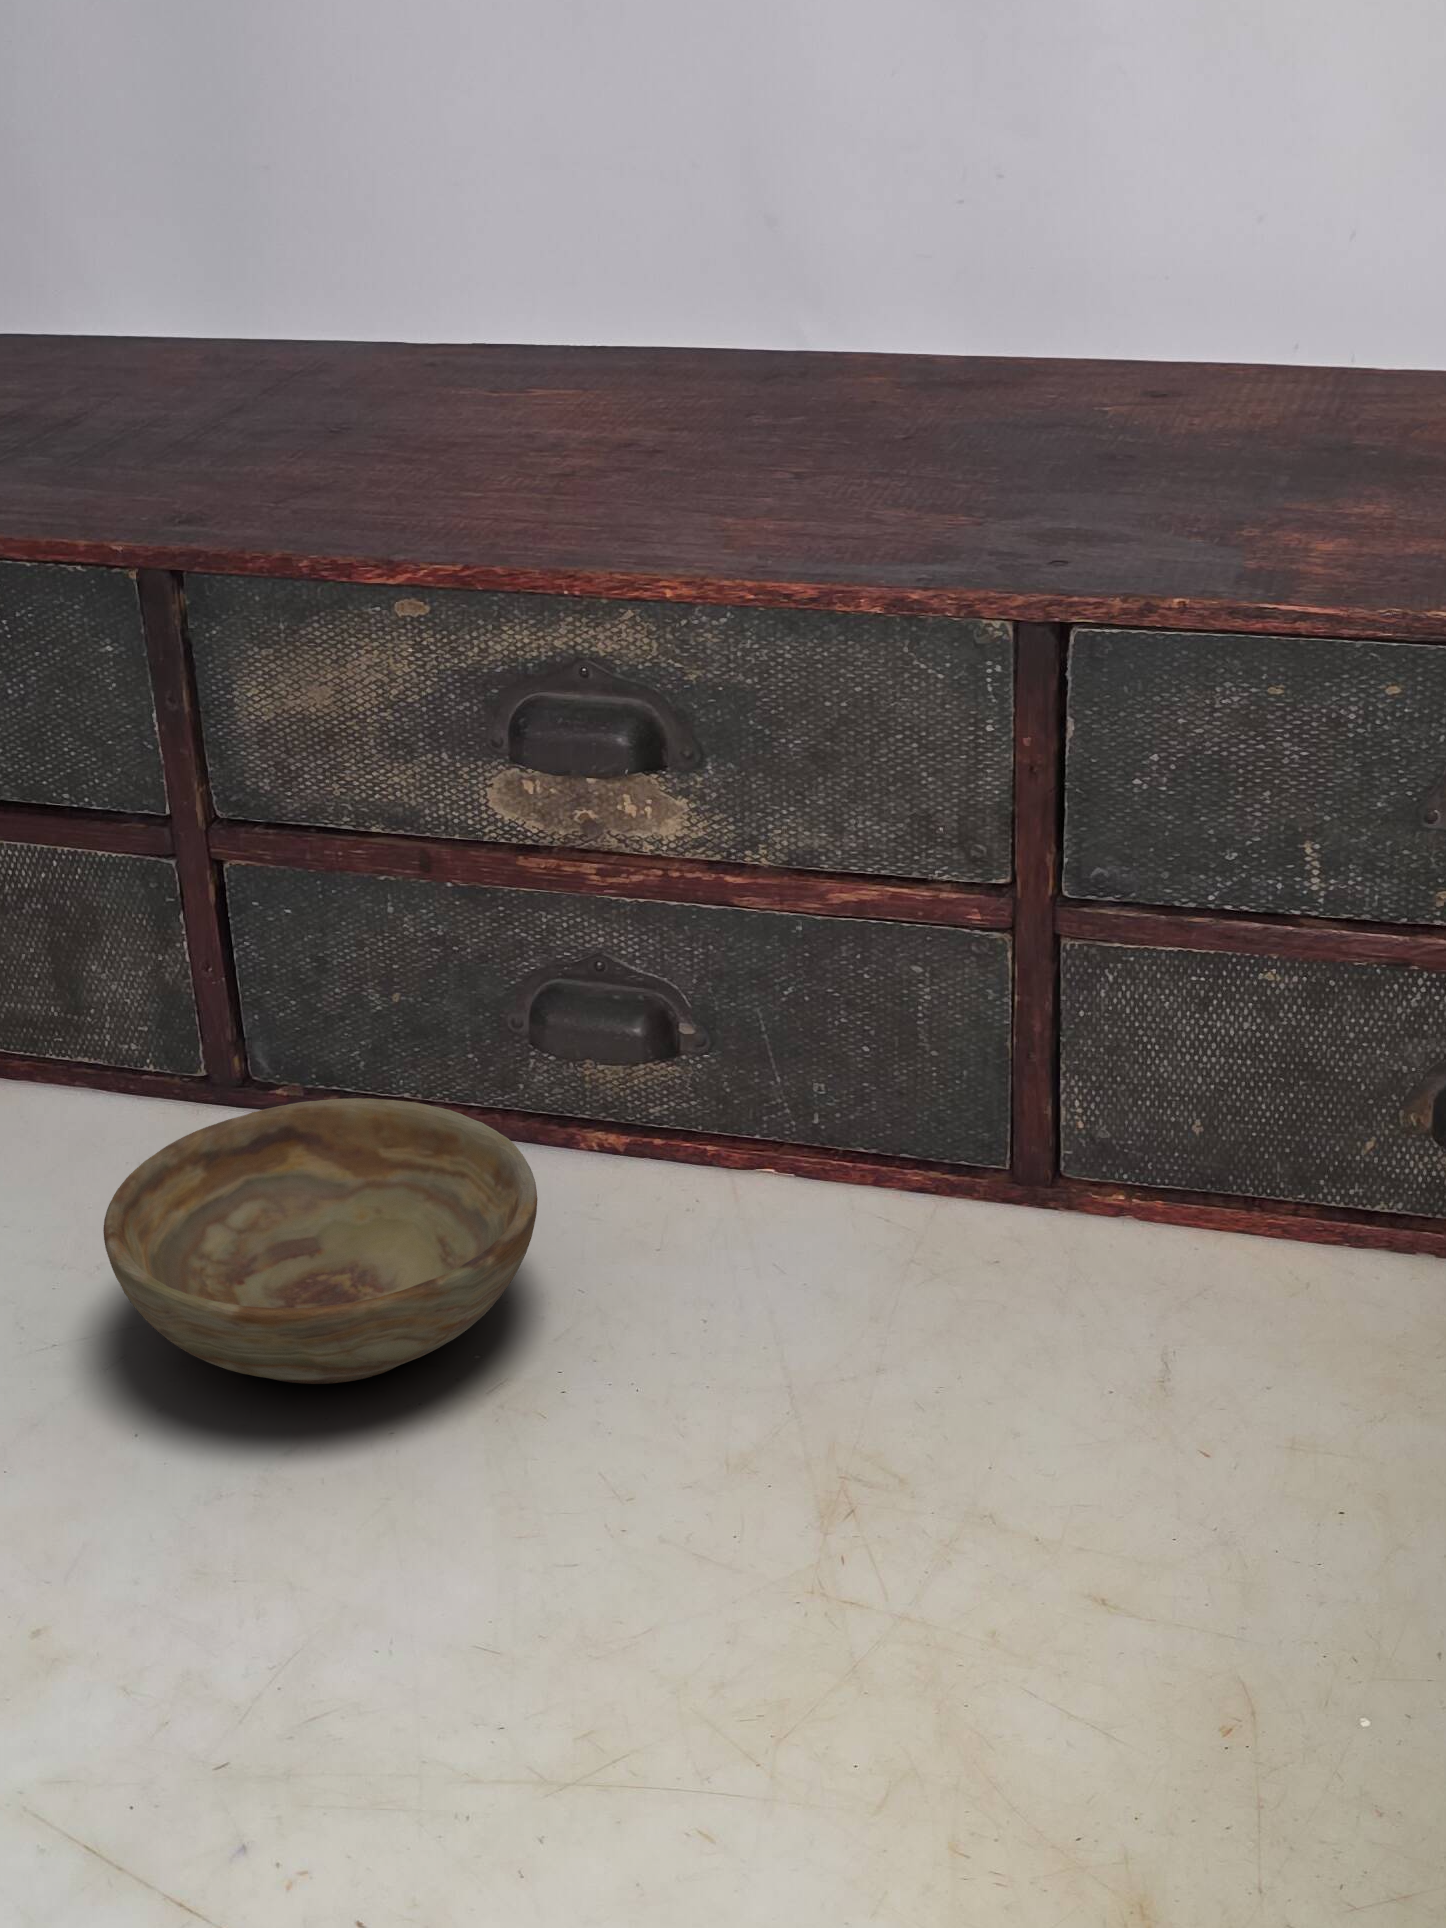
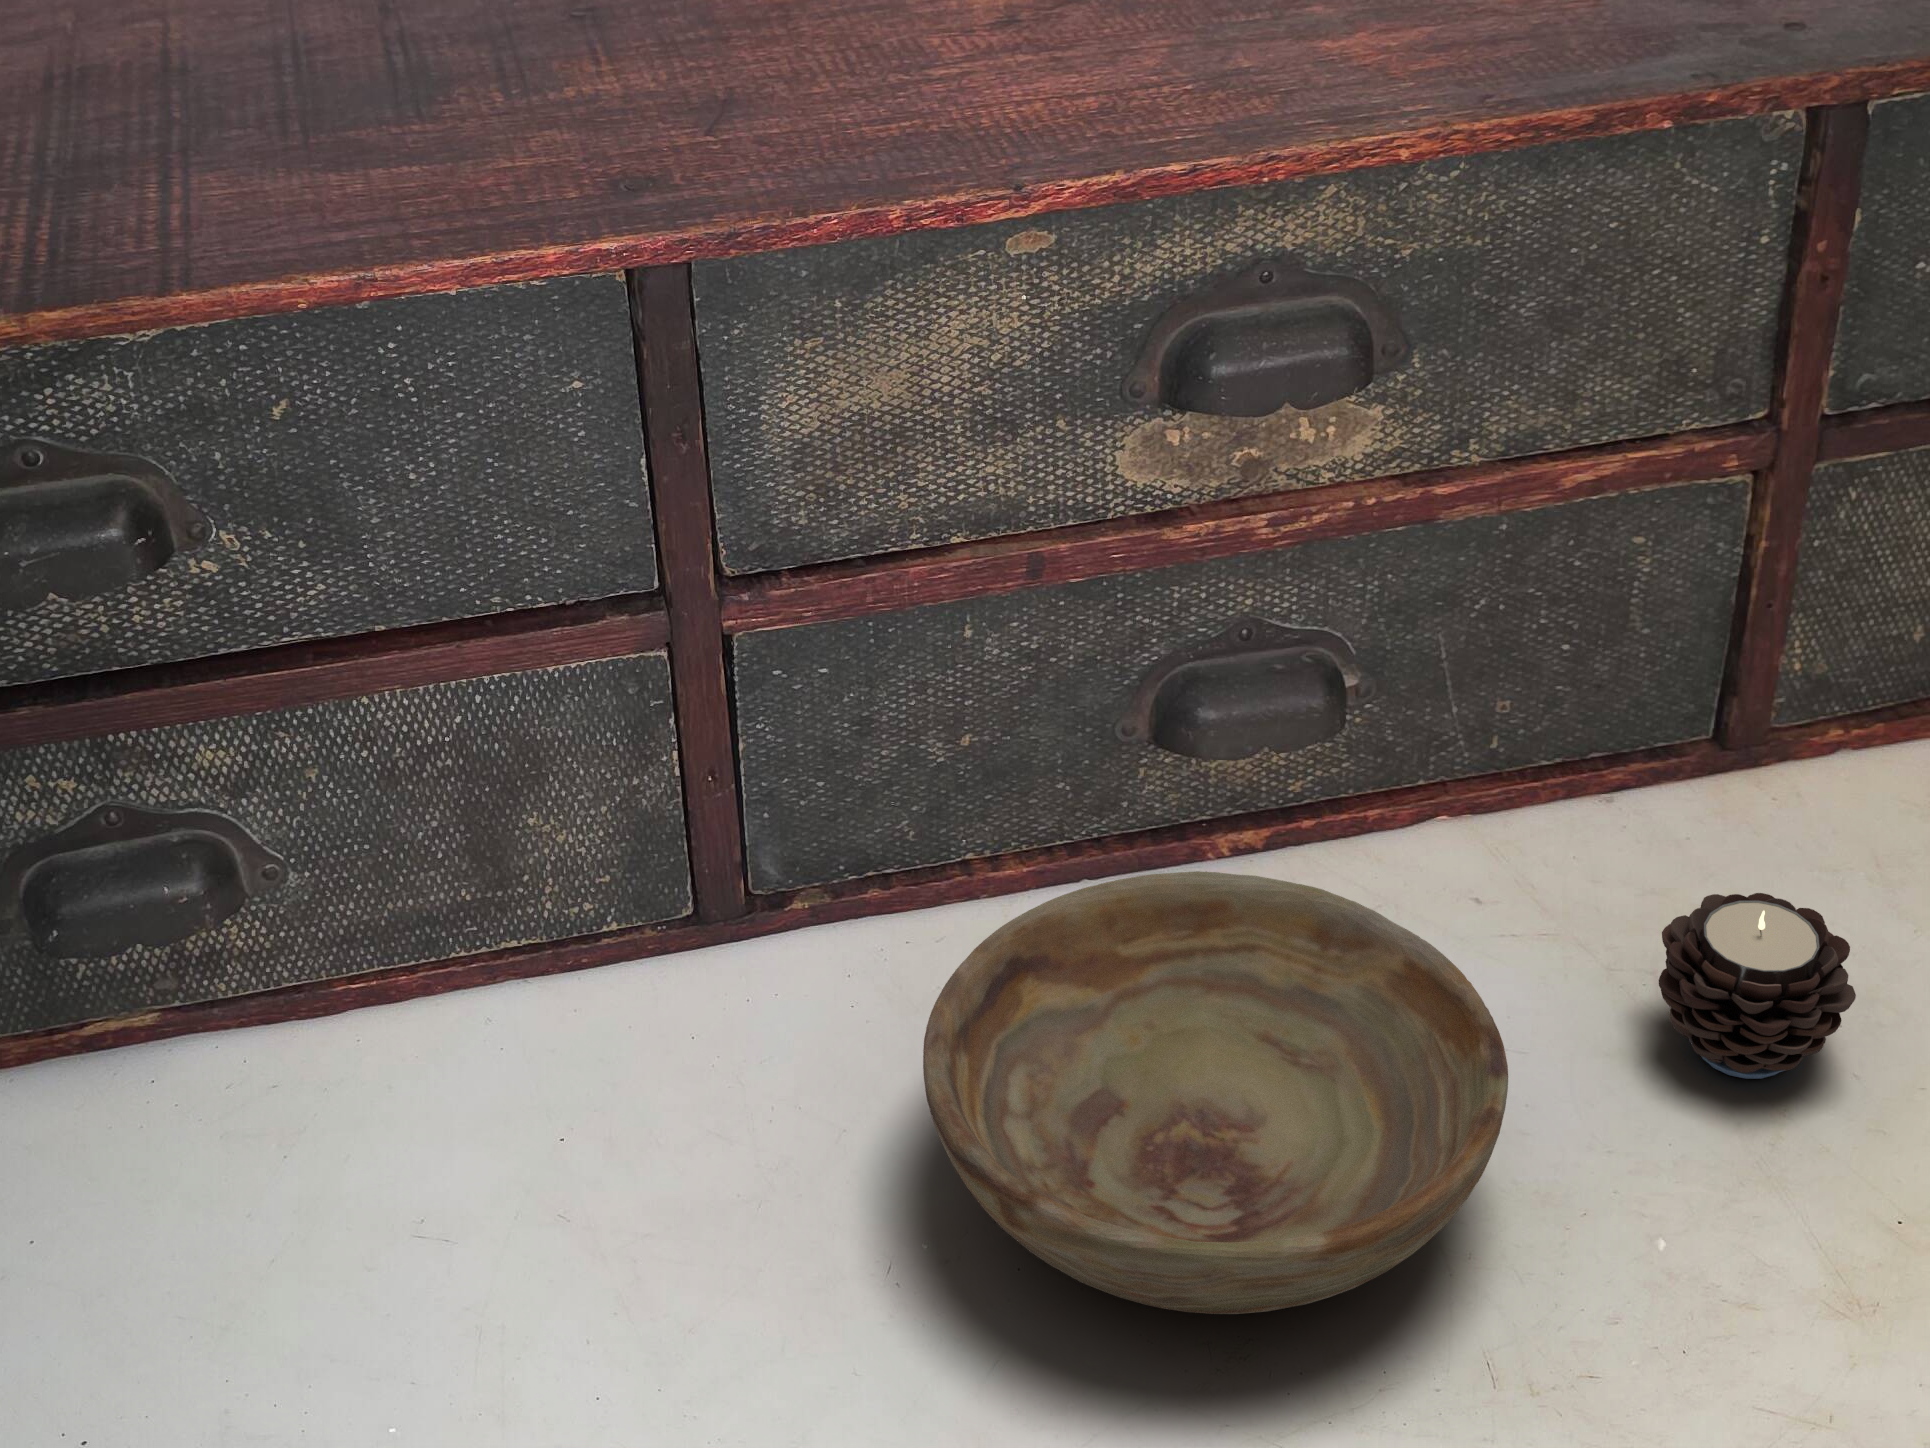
candle: none [706,1233,863,1383] -> present [1659,893,1856,1079]

